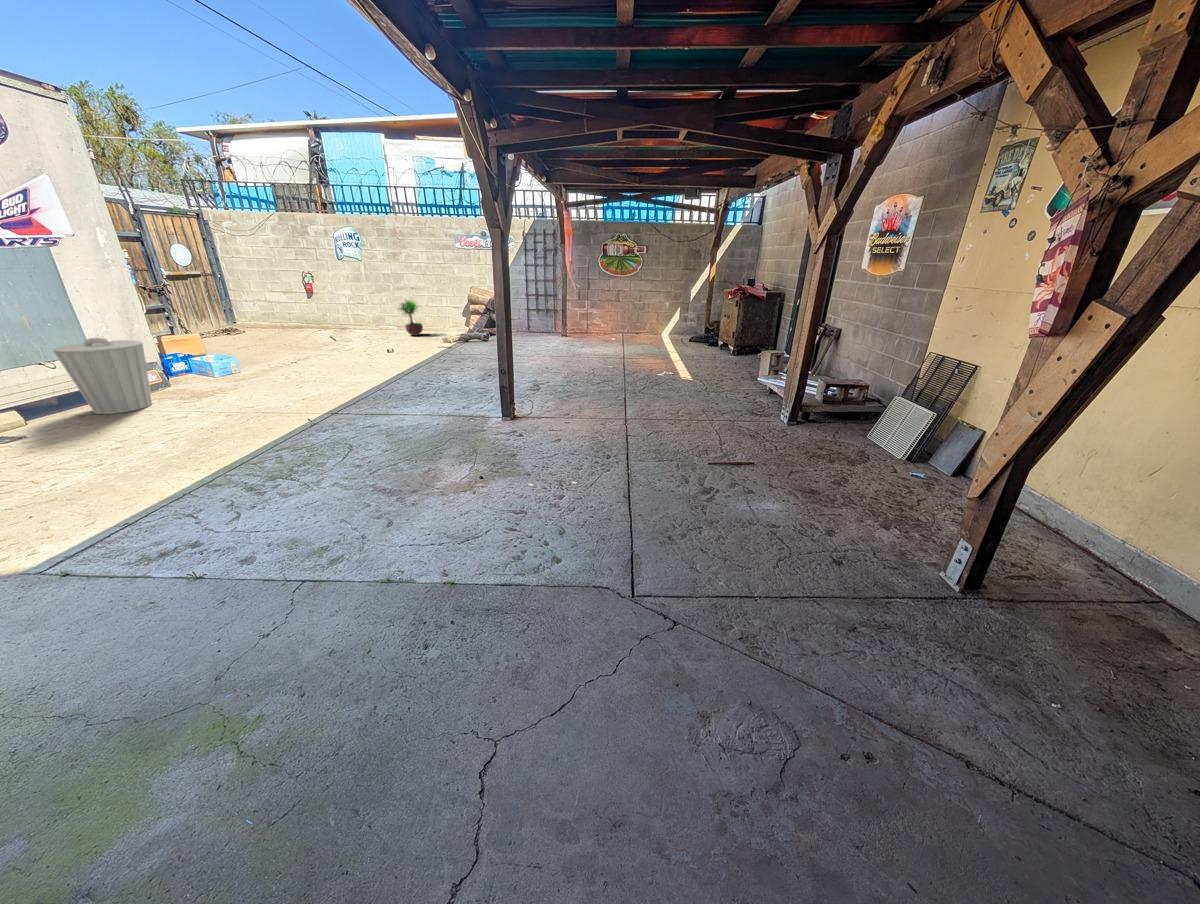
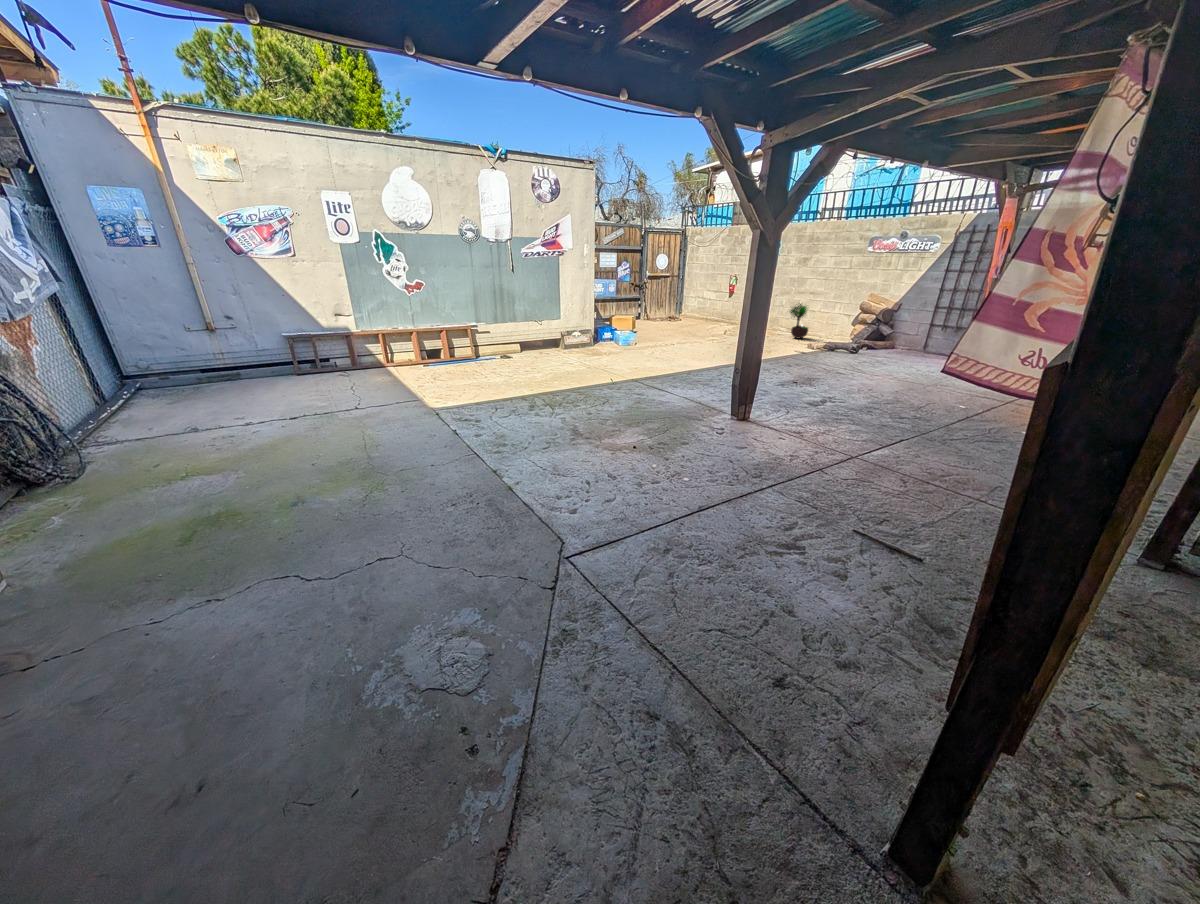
trash can: present [53,338,152,414] -> none [540,310,577,355]

